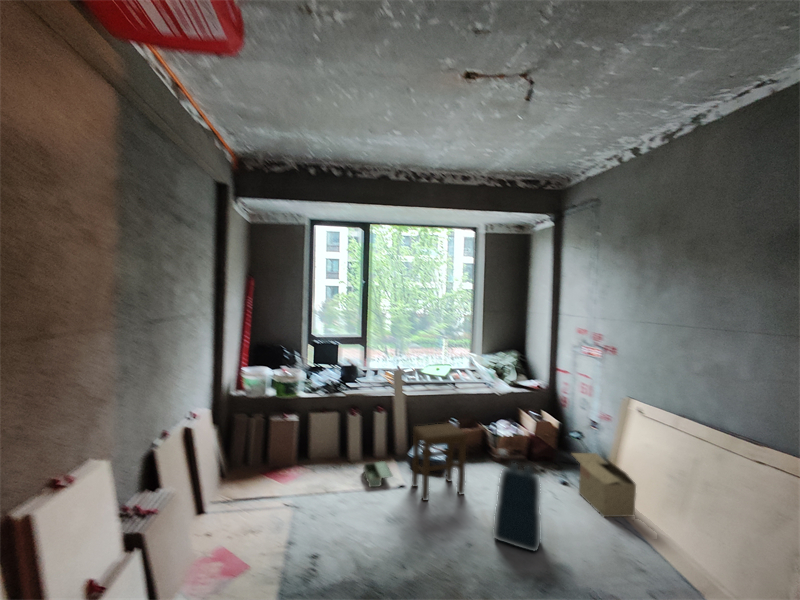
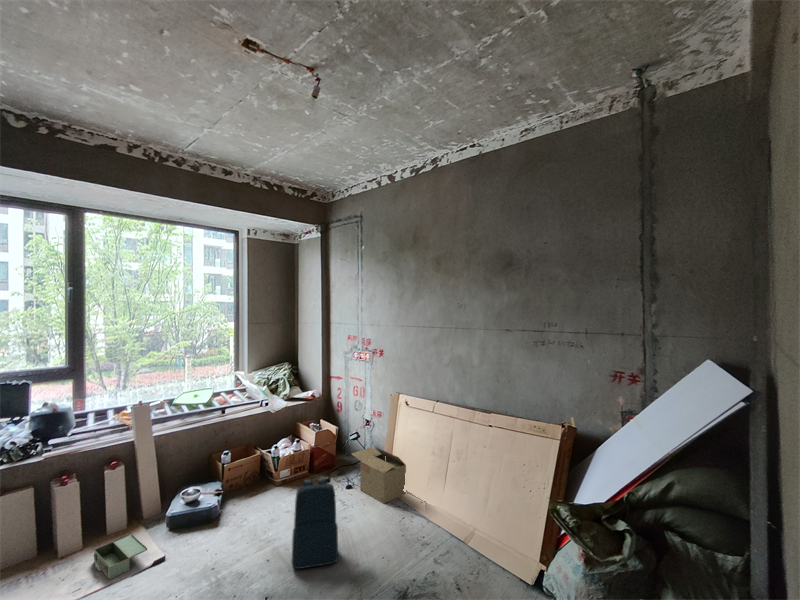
stool: present [412,423,467,501] -> none [176,456,251,564]

